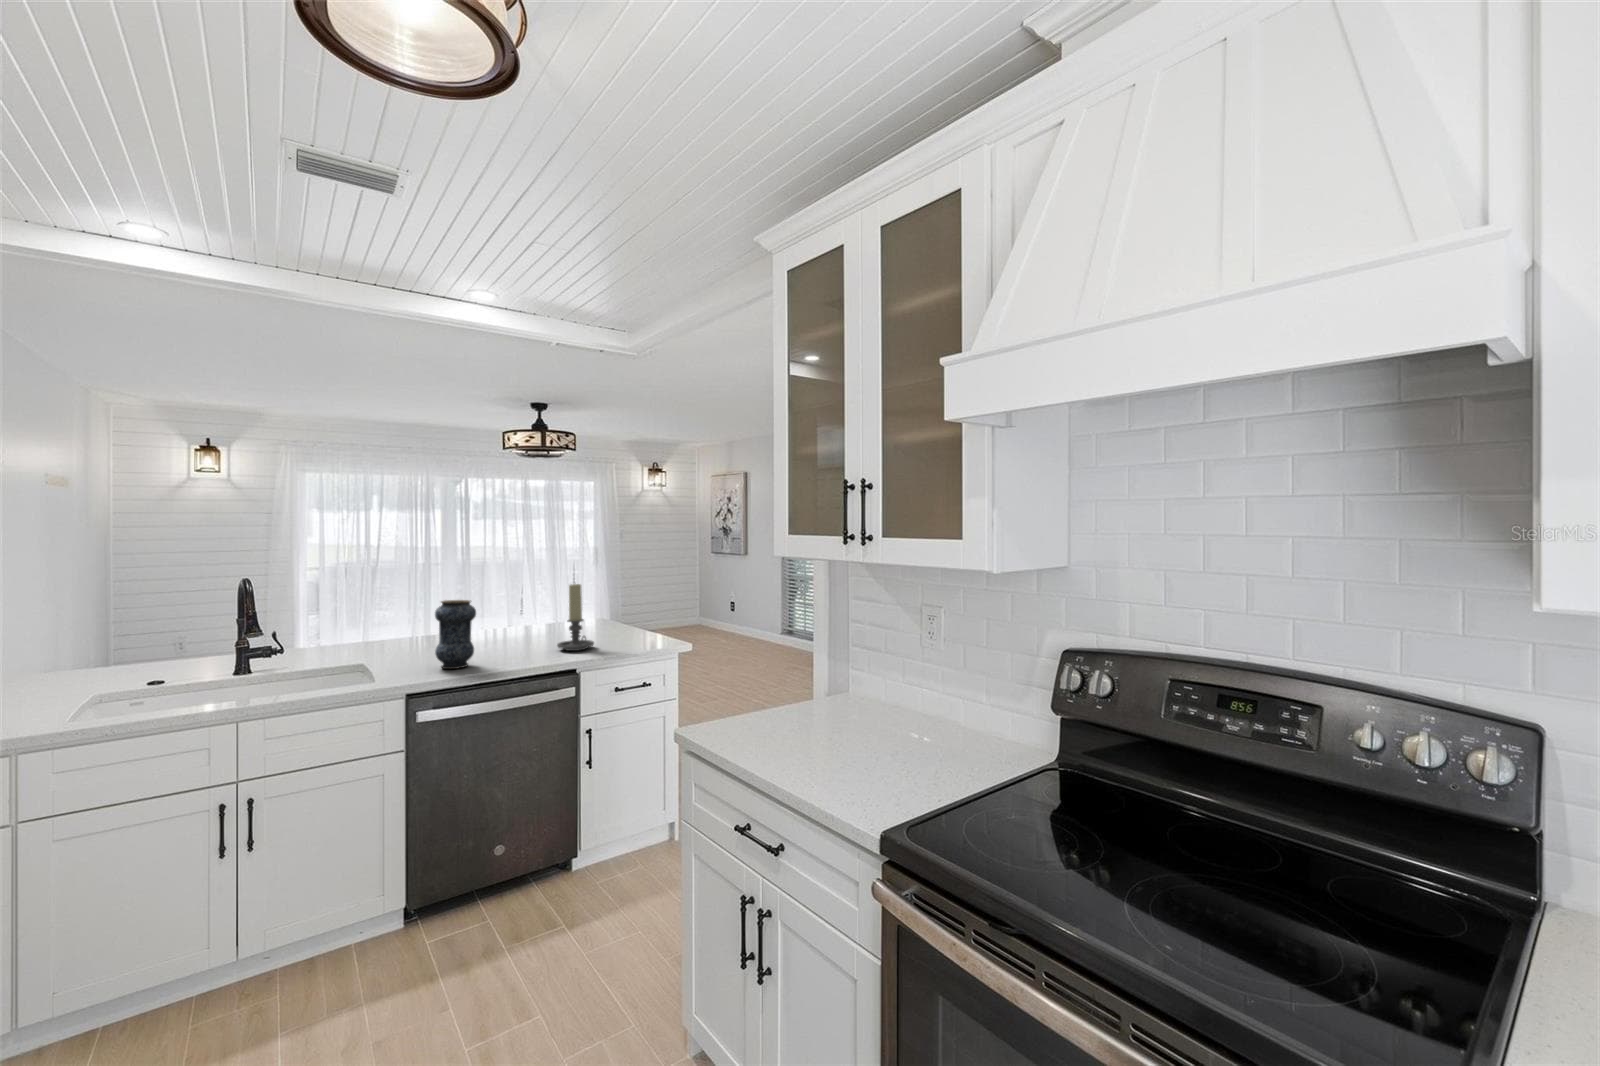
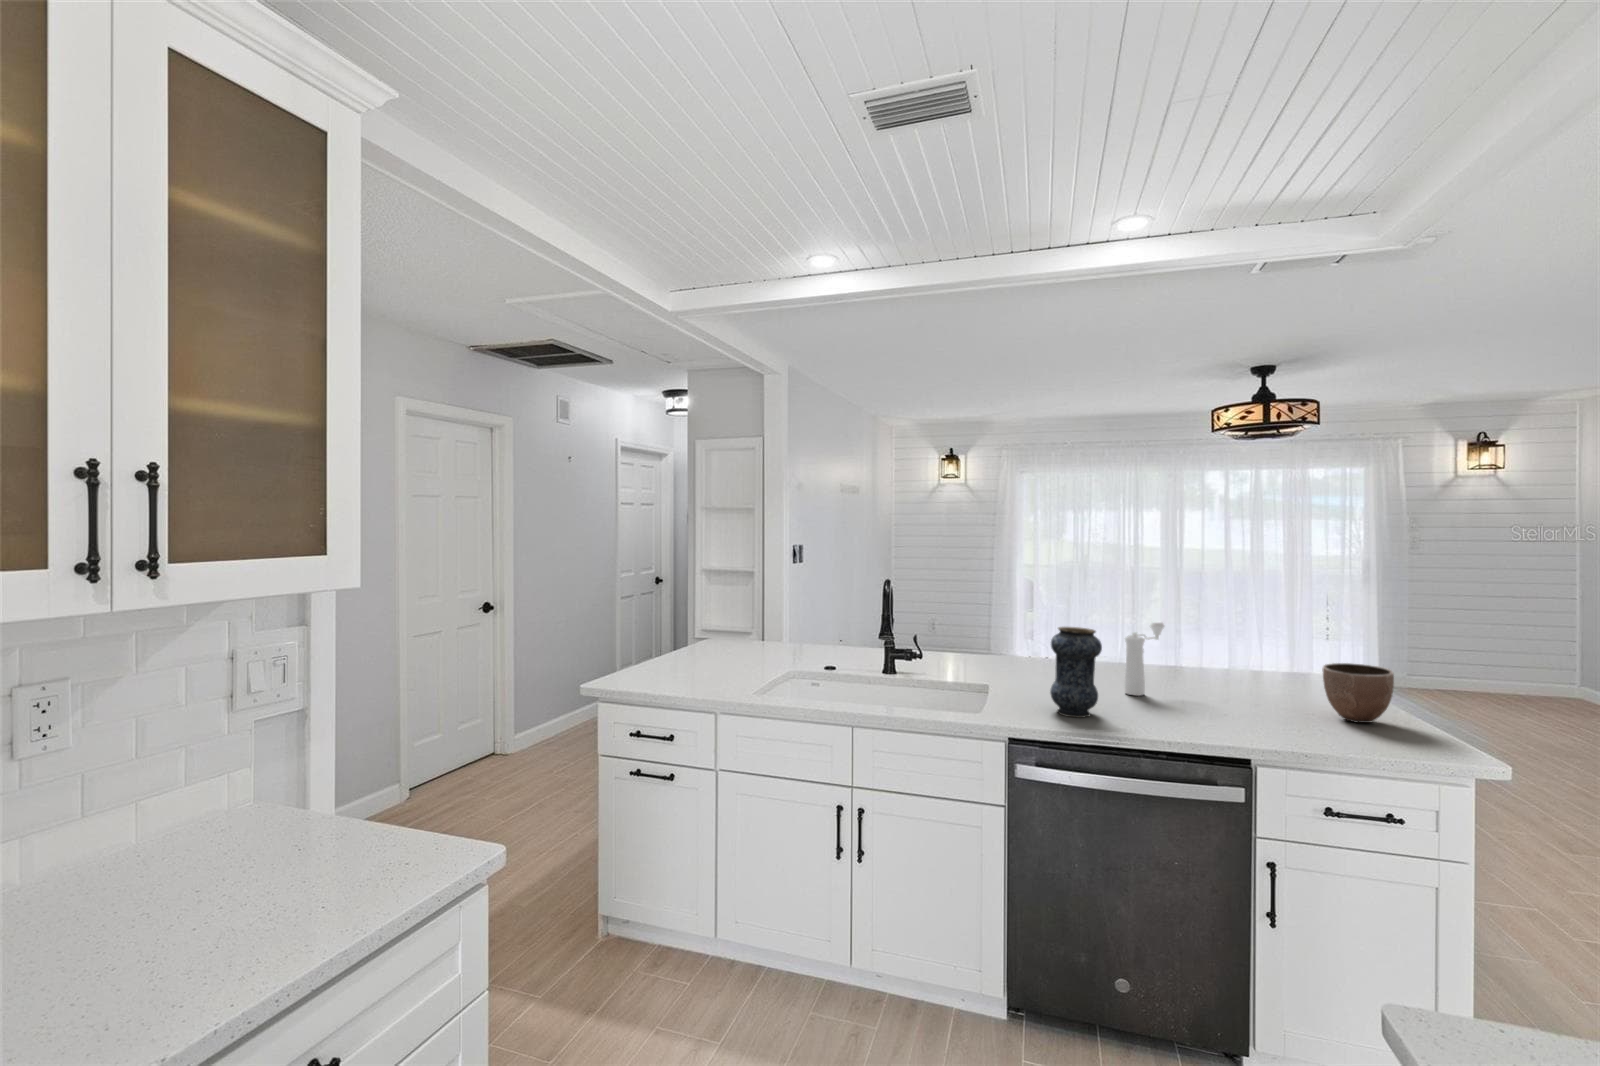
candle holder: present [557,584,594,651] -> none [1225,622,1289,728]
pepper mill: none [482,592,509,648] -> present [1124,621,1164,696]
decorative bowl: none [608,604,643,639] -> present [1322,663,1394,723]

